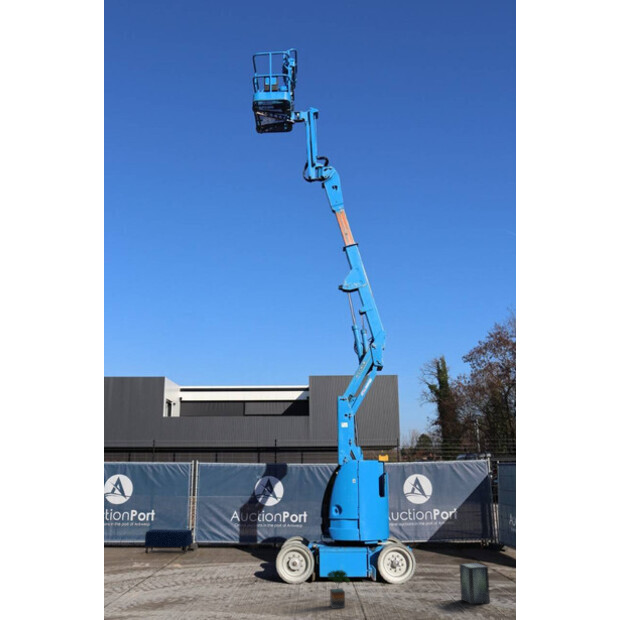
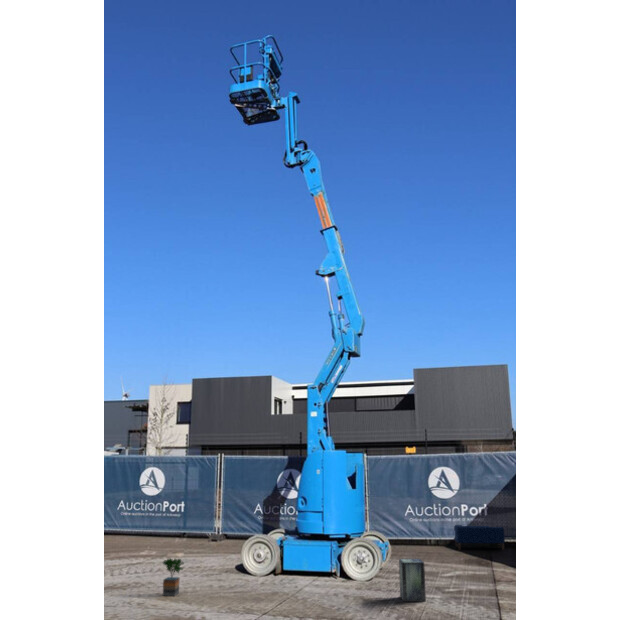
bench: present [145,529,192,553] -> present [454,525,505,550]
potted tree: present [327,570,350,608] -> present [163,559,183,596]

